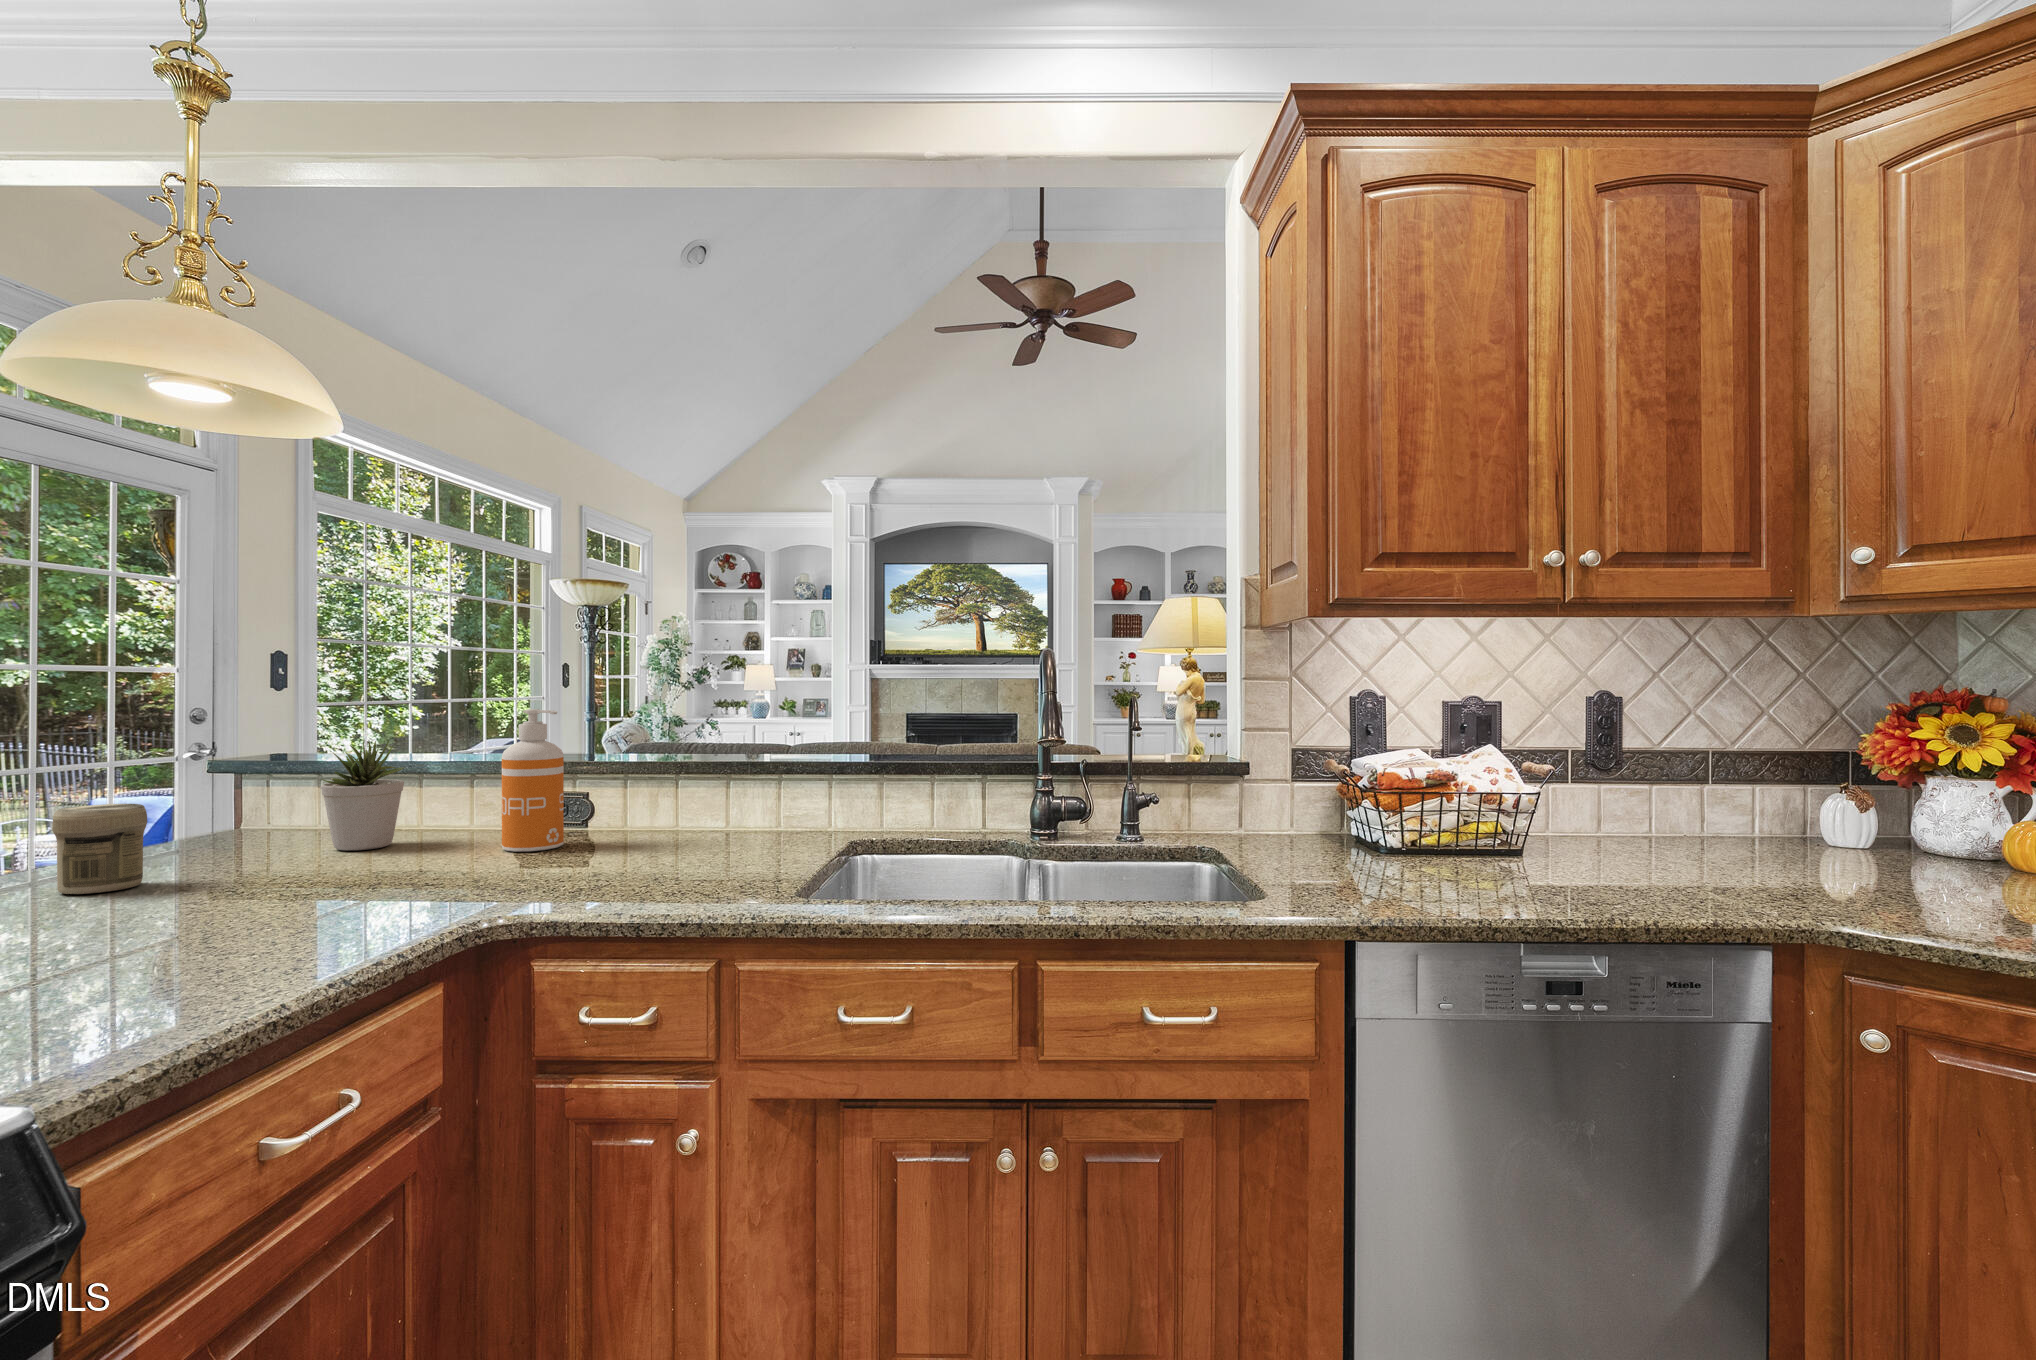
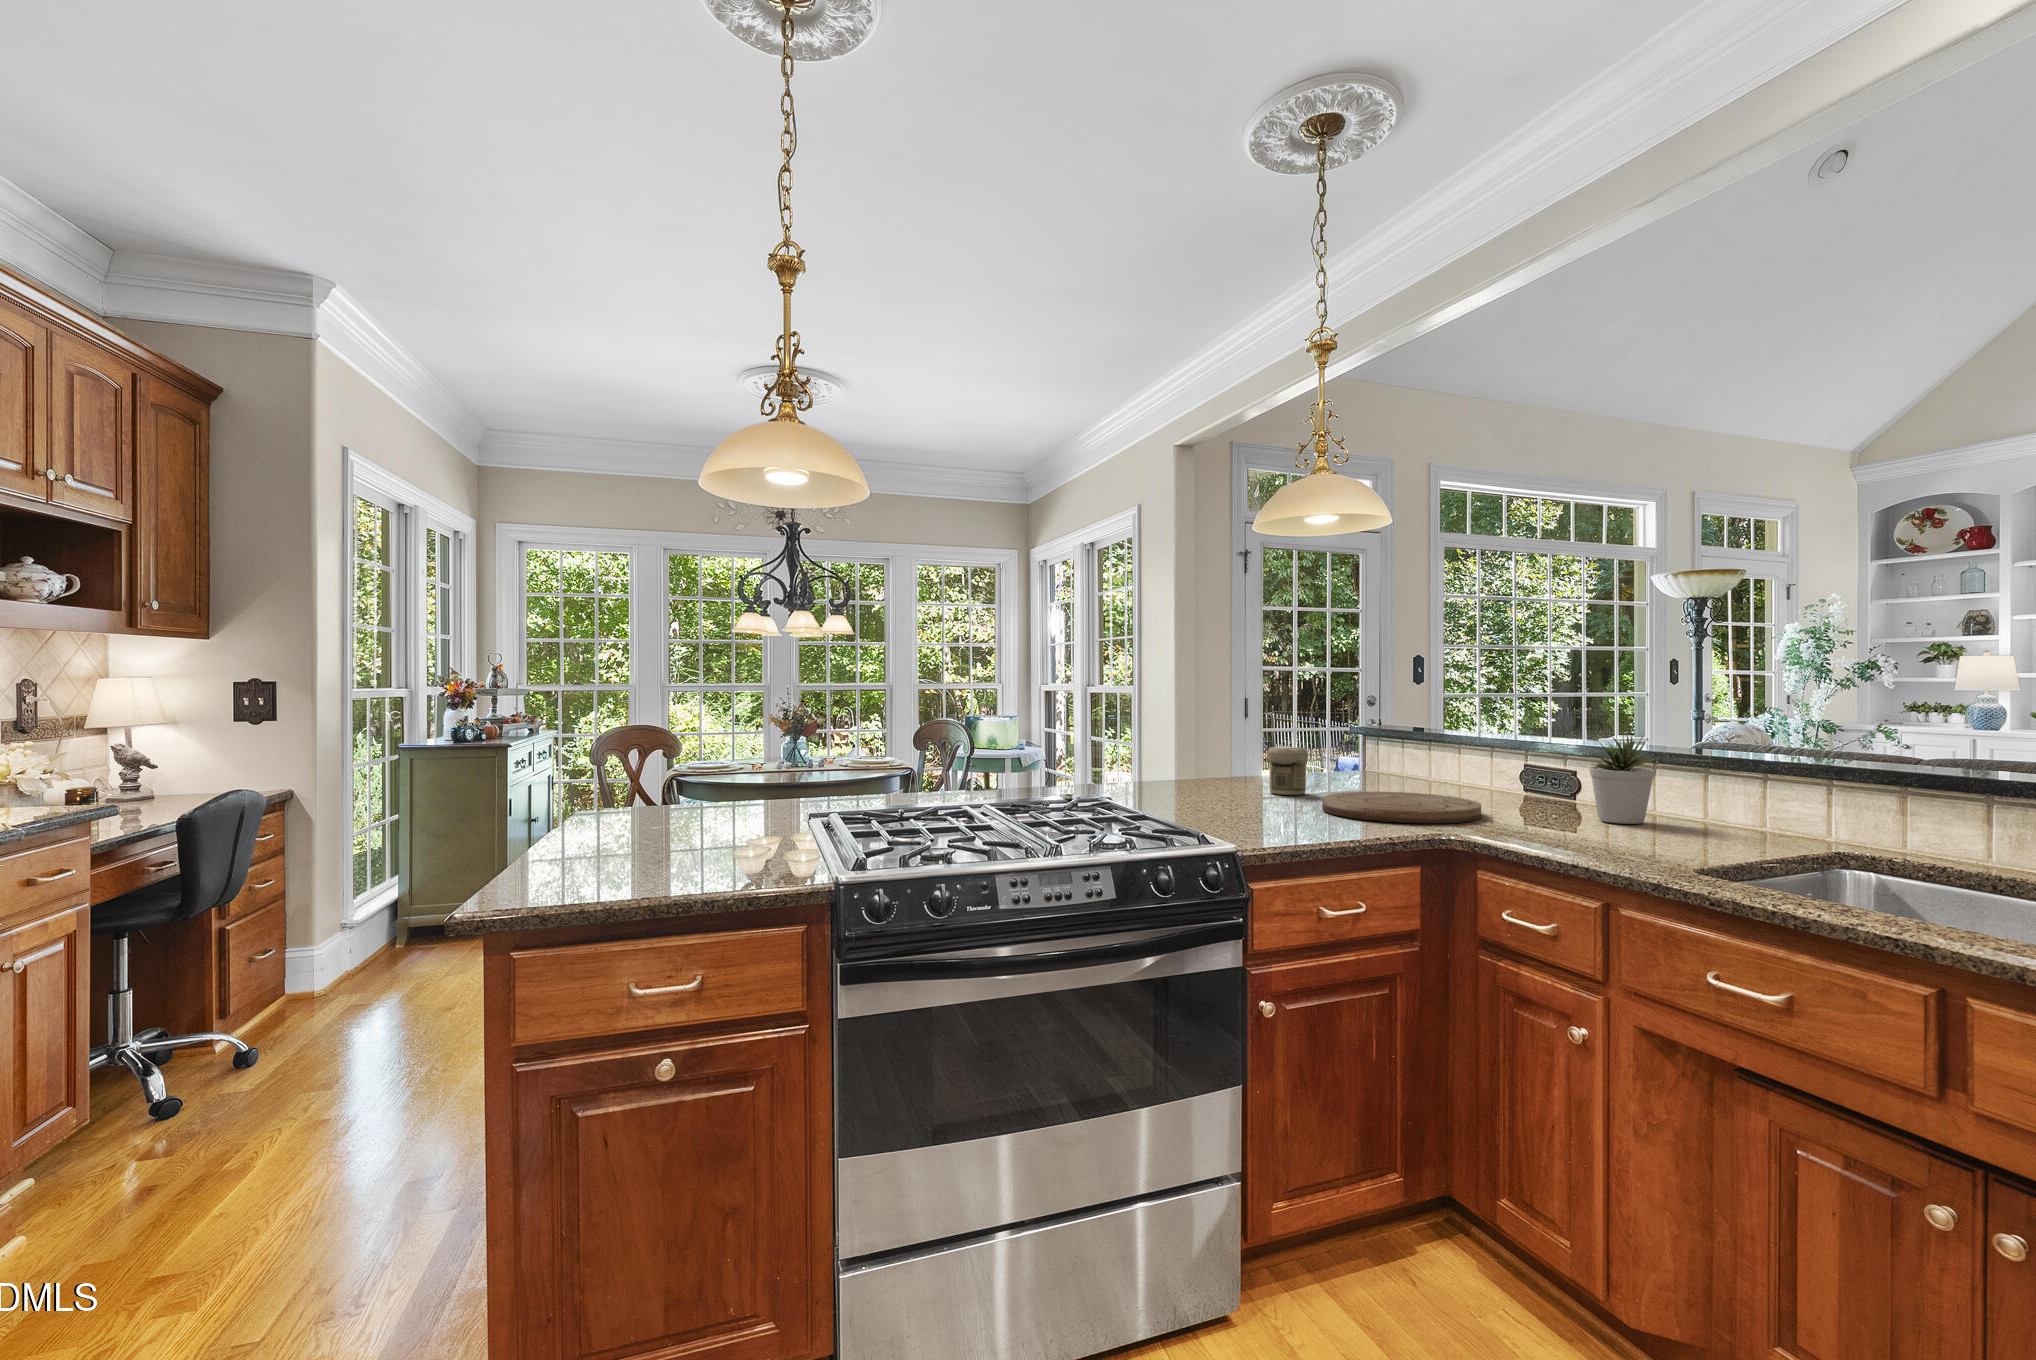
soap dispenser: present [502,709,564,852] -> none [1506,703,1552,809]
potted plant: present [321,740,404,851] -> present [1589,734,1656,824]
cutting board: none [207,851,496,920] -> present [1322,792,1481,823]

